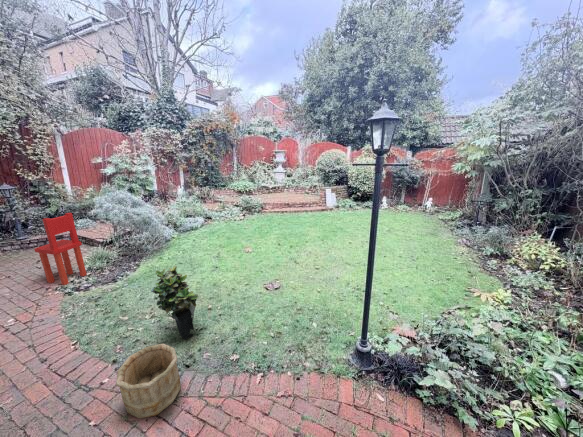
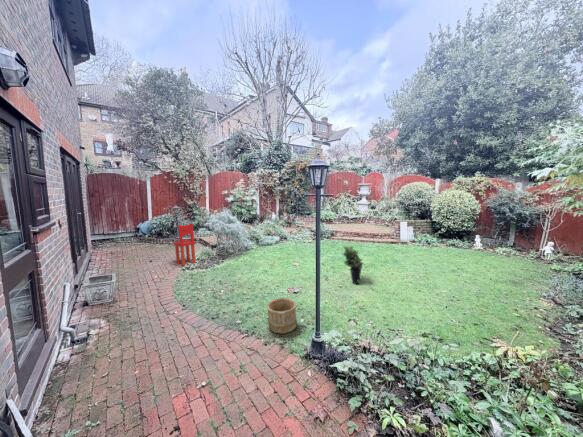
potted plant: present [151,265,198,339] -> present [343,246,363,284]
wooden bucket: present [116,344,181,419] -> present [267,298,297,334]

